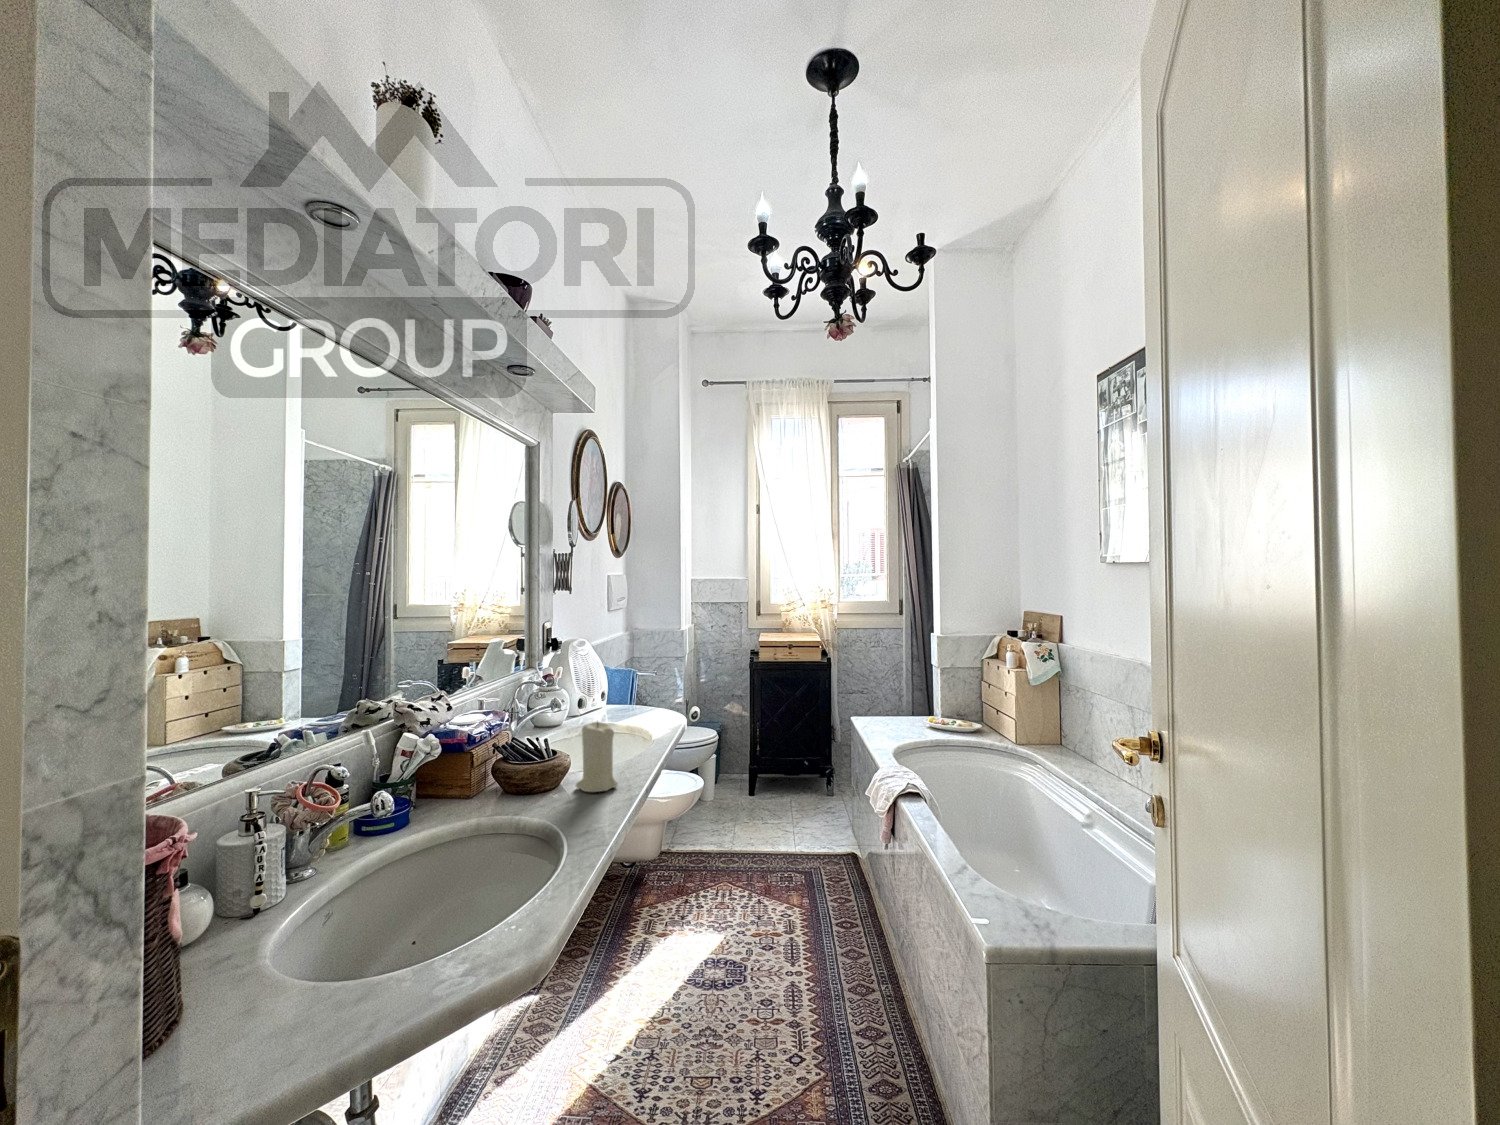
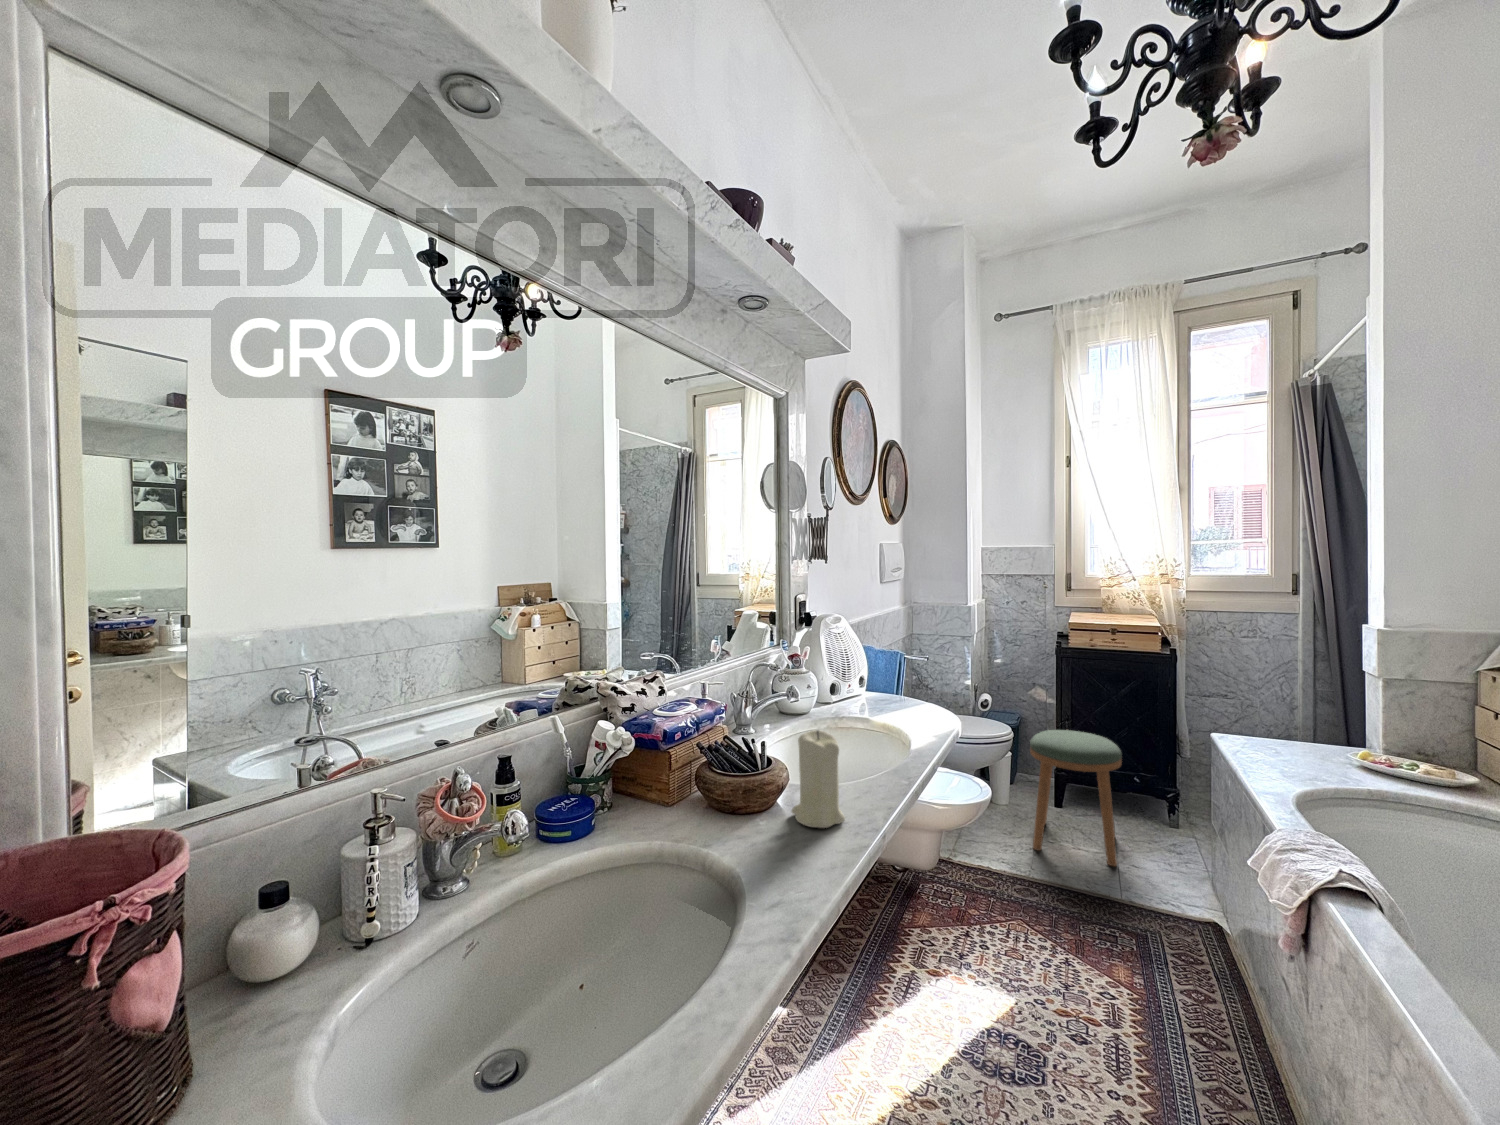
stool: none [729,730,795,833] -> present [1030,730,1122,866]

